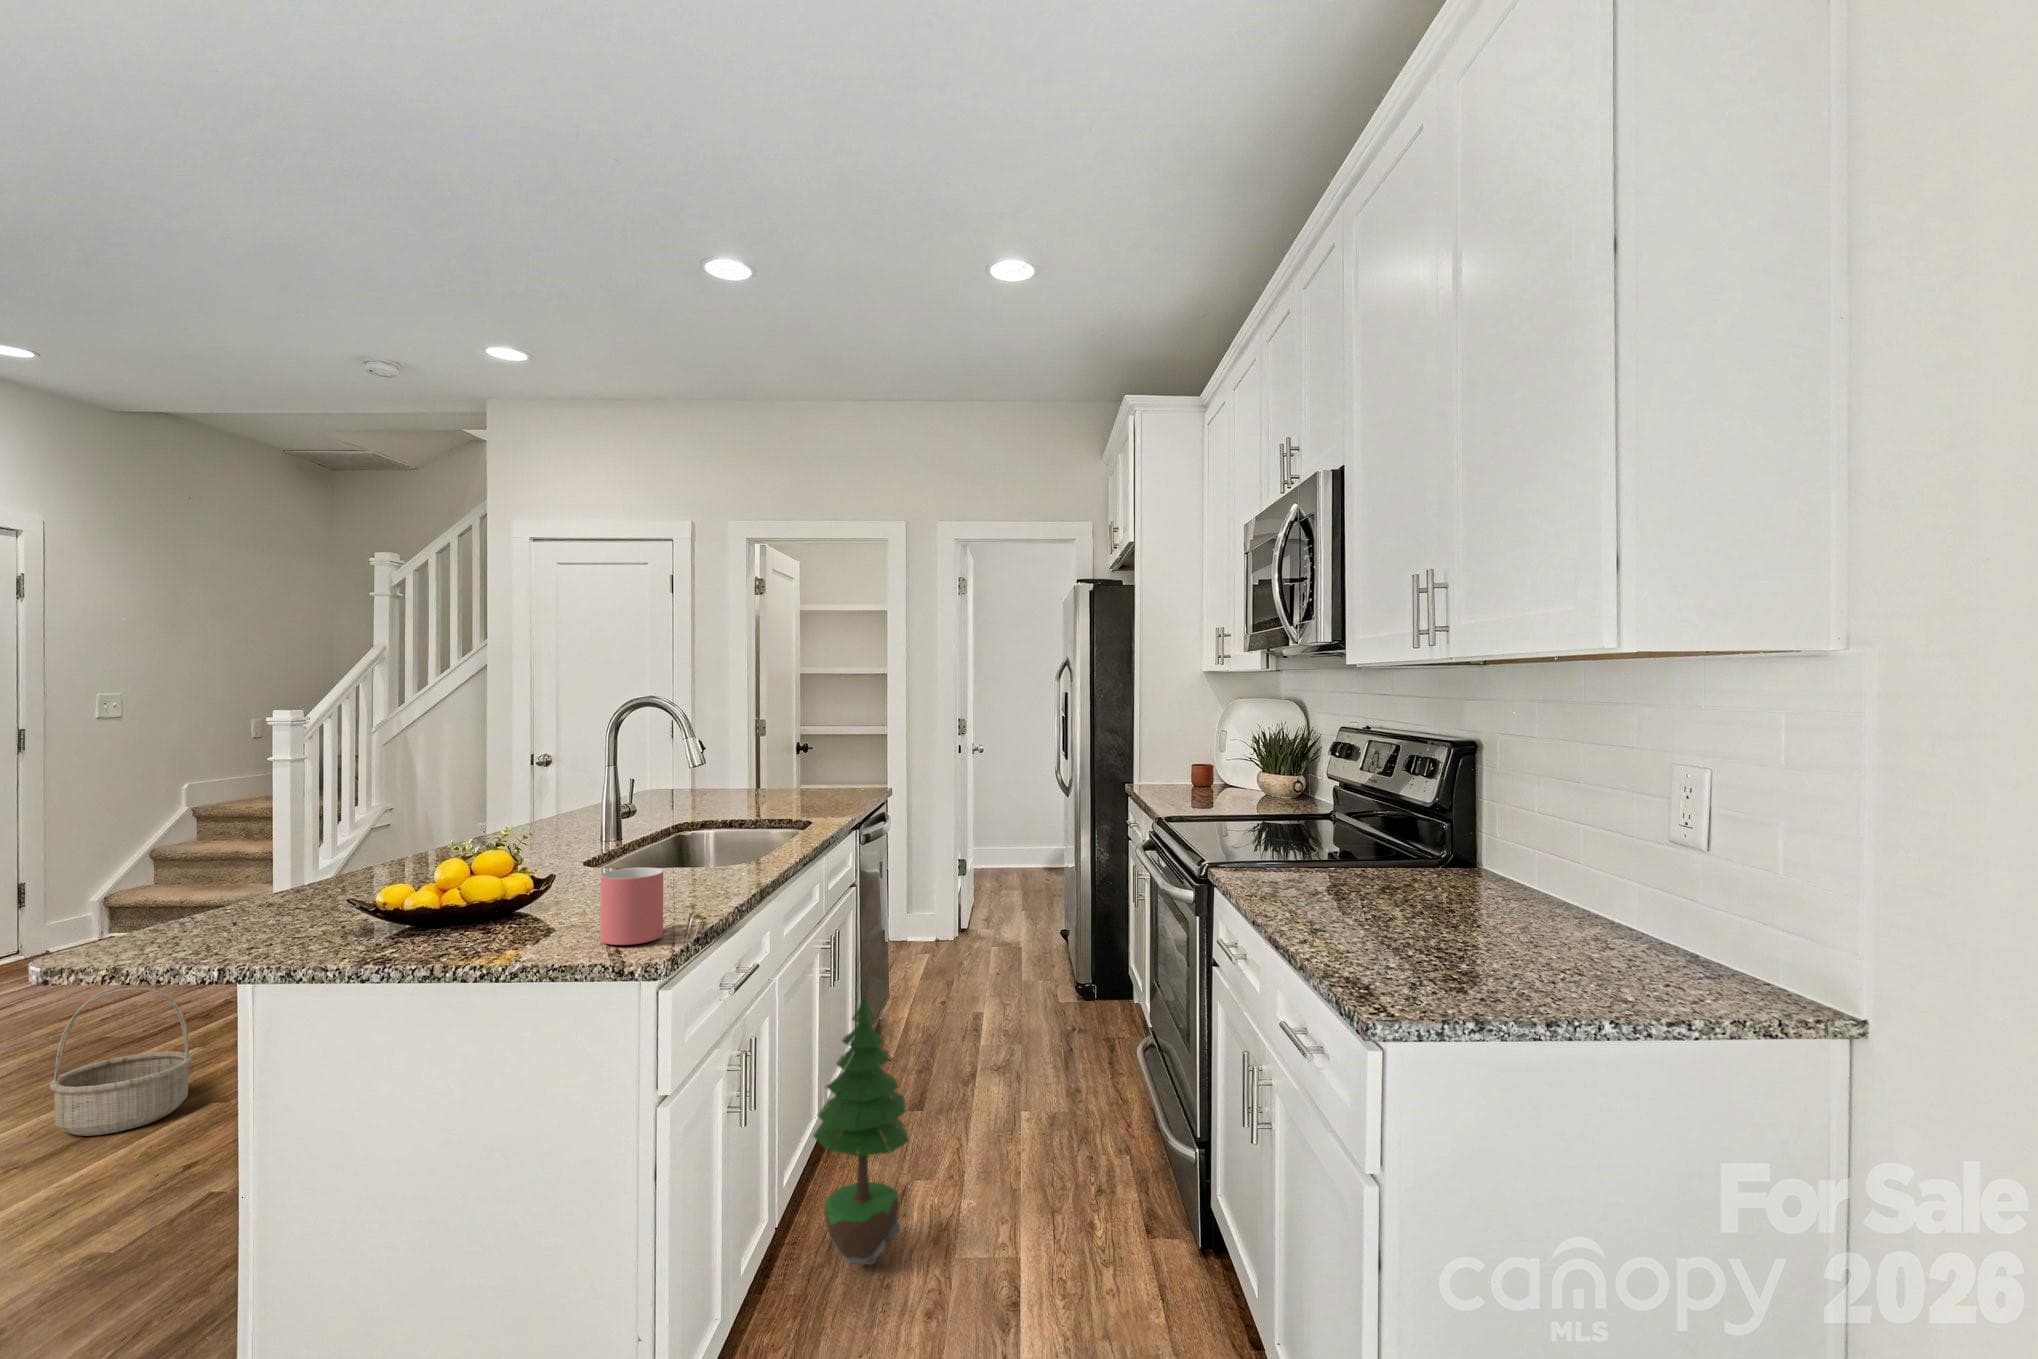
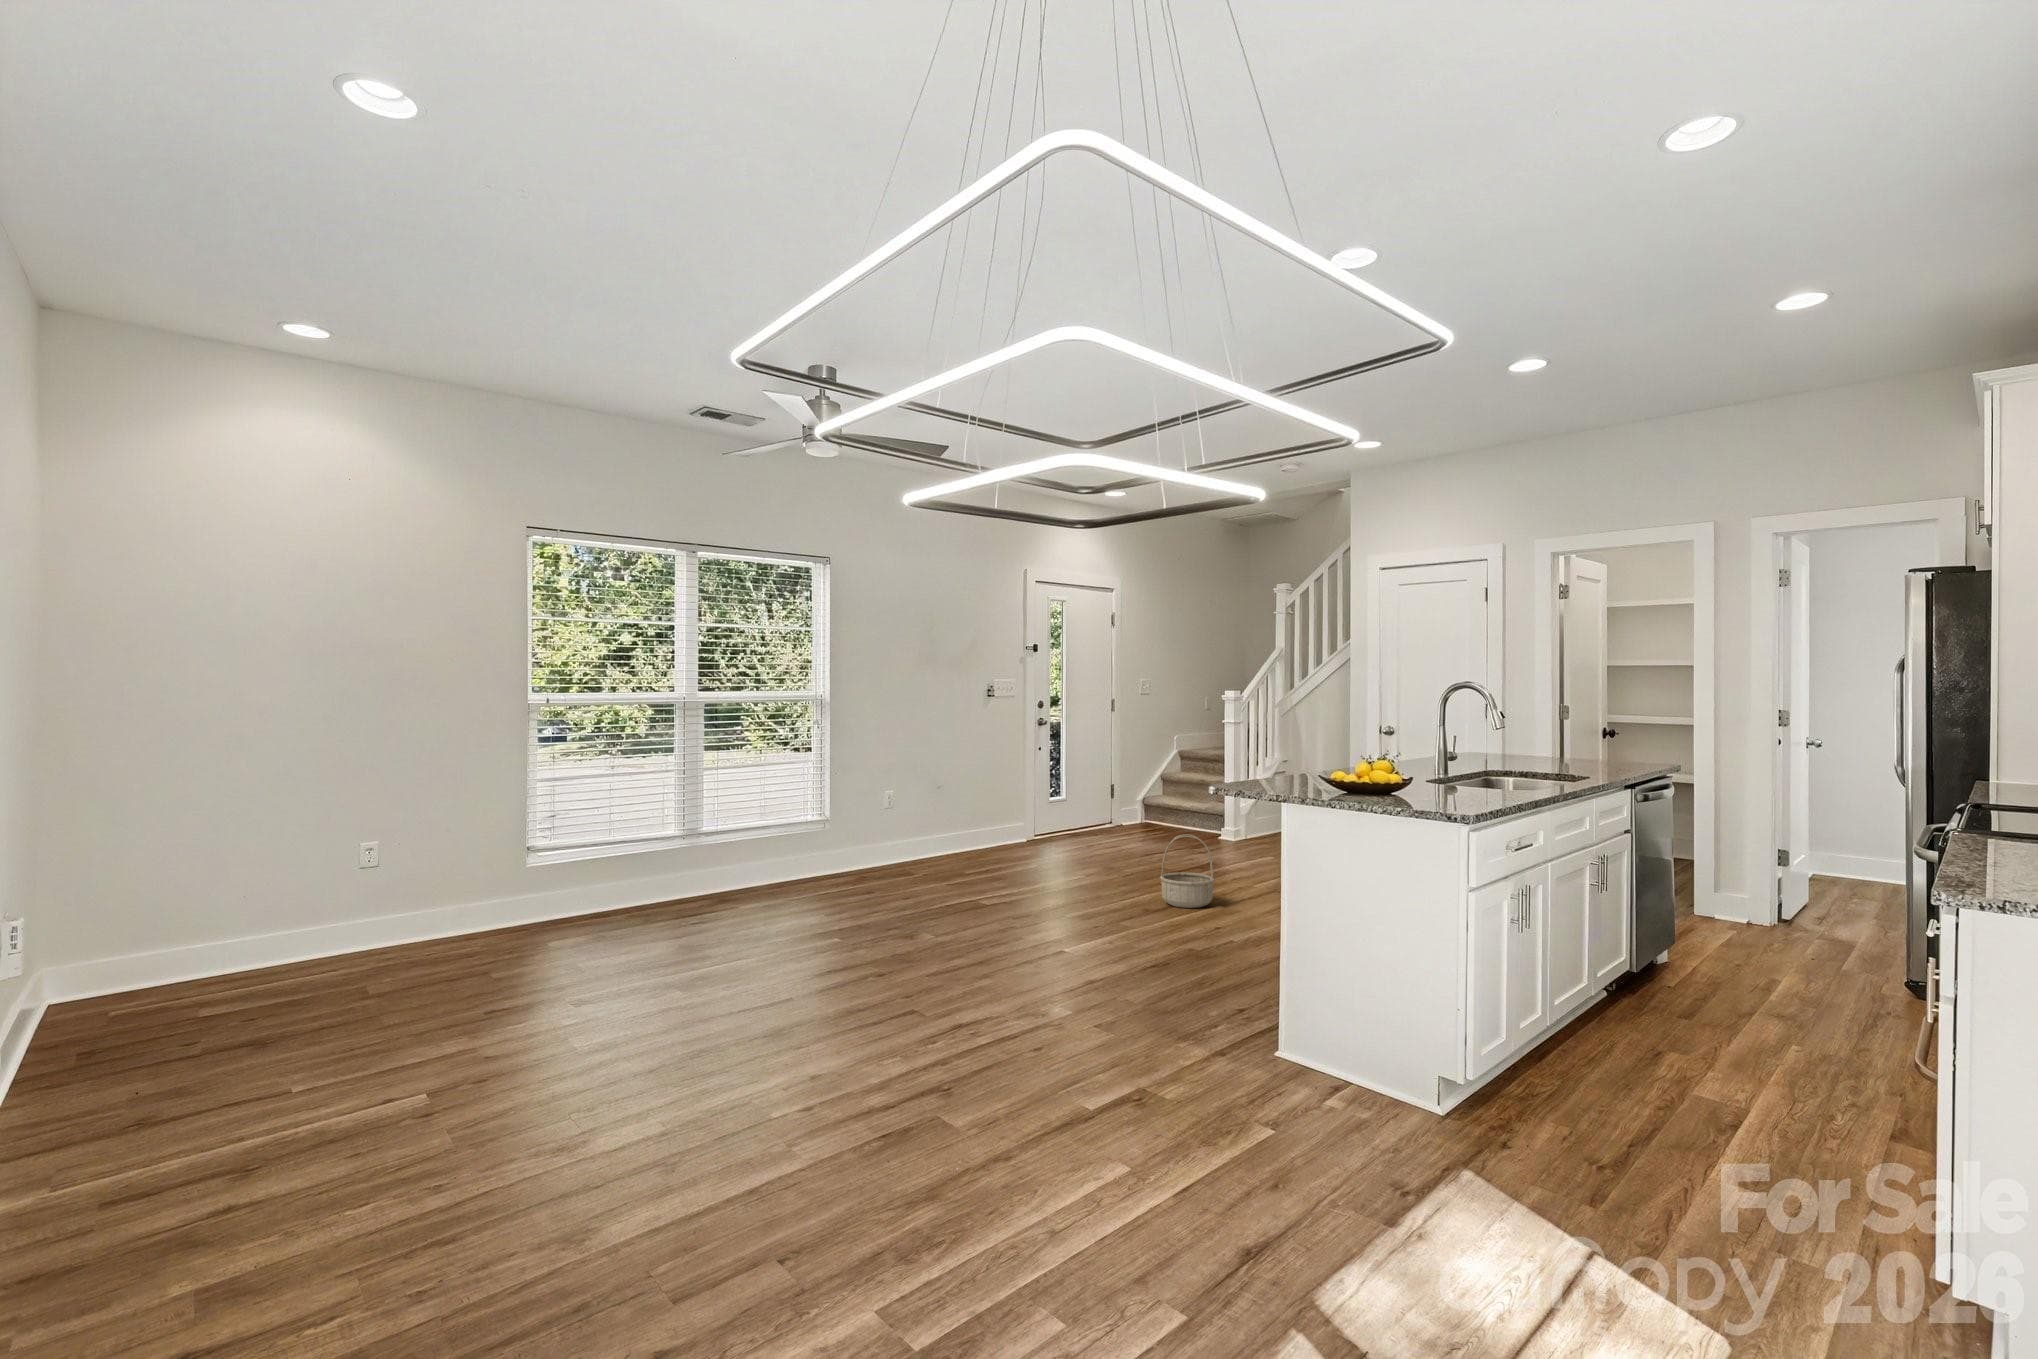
mug: present [600,868,663,945] -> none [1435,773,1465,807]
potted tree: present [813,997,909,1265] -> none [1567,884,1640,1058]

